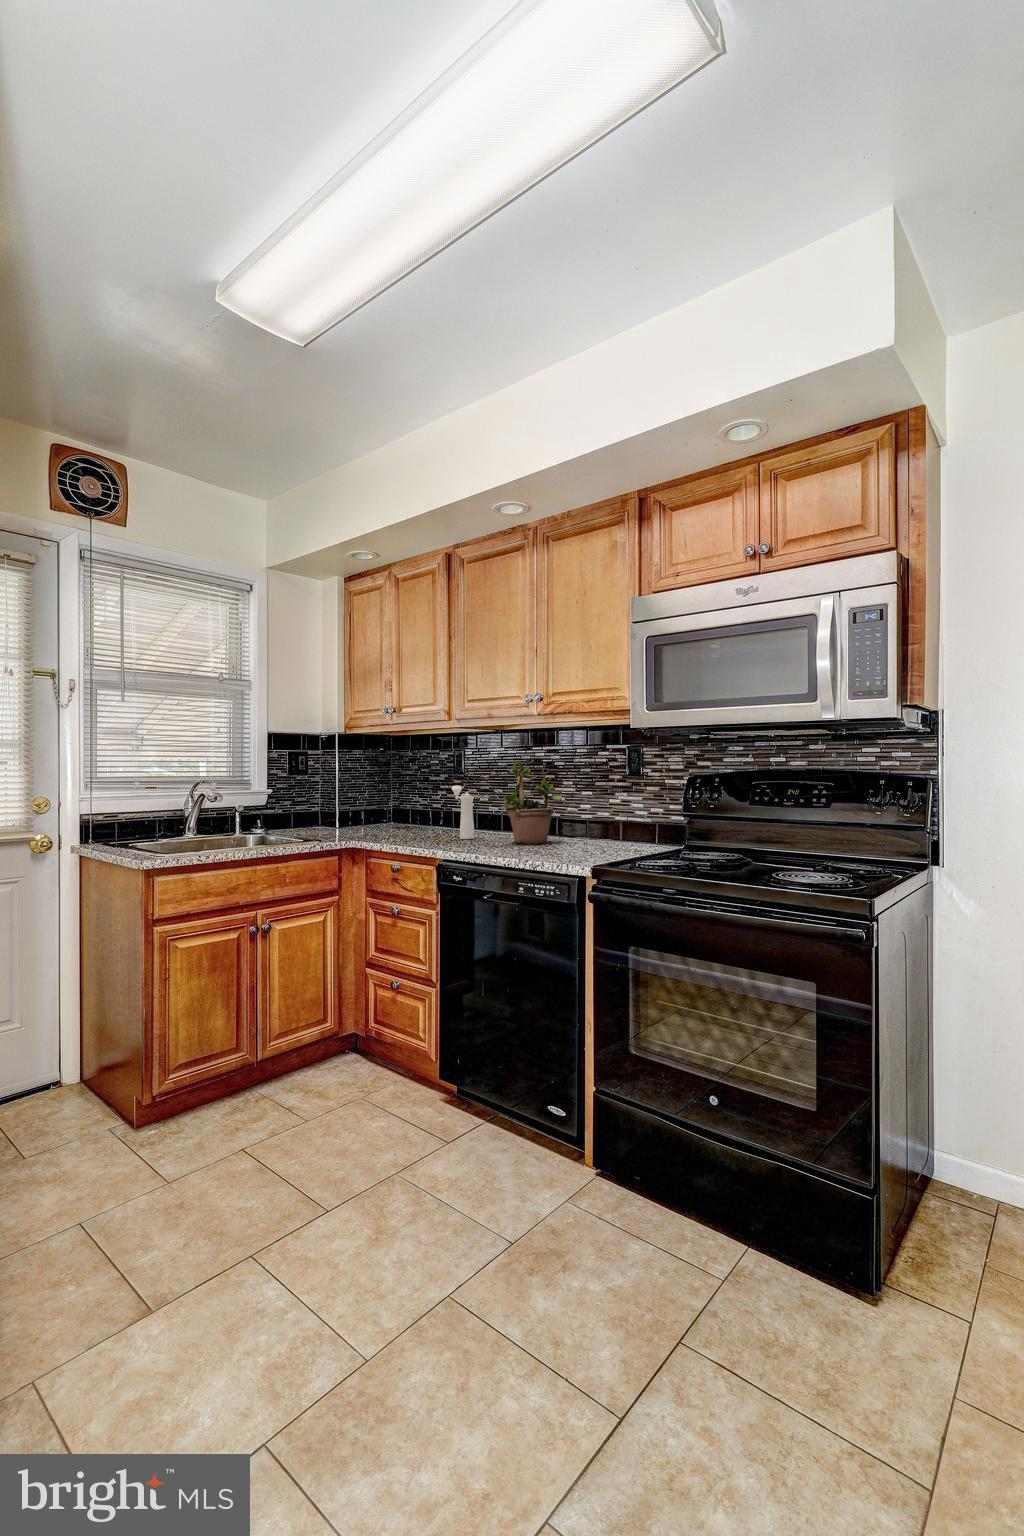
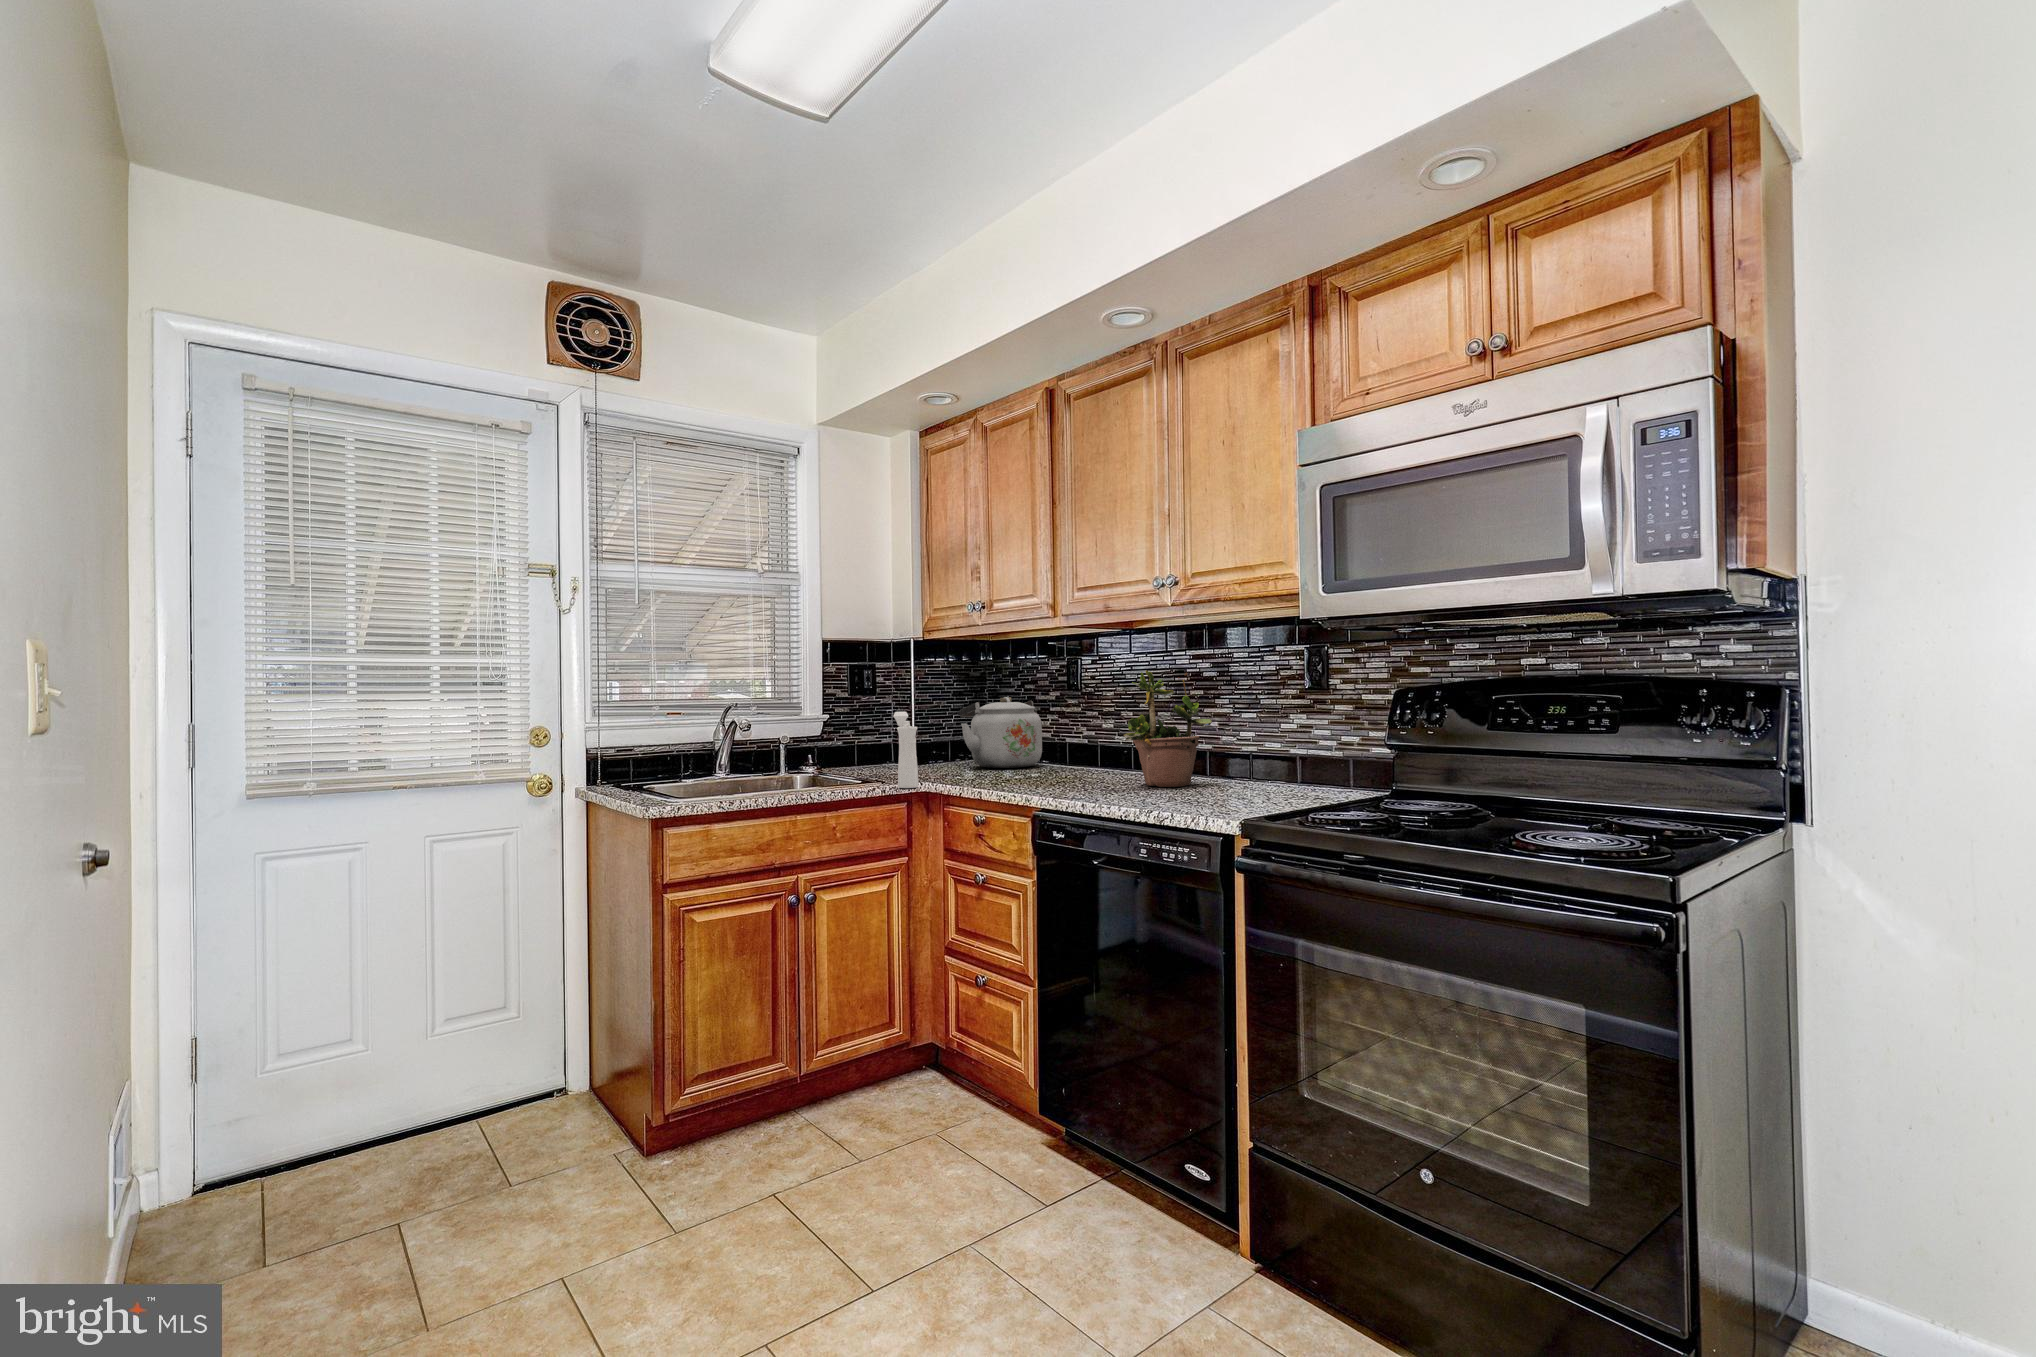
kettle: none [372,778,434,830] -> present [959,697,1042,768]
pepper mill: present [452,786,474,839] -> present [893,712,918,788]

